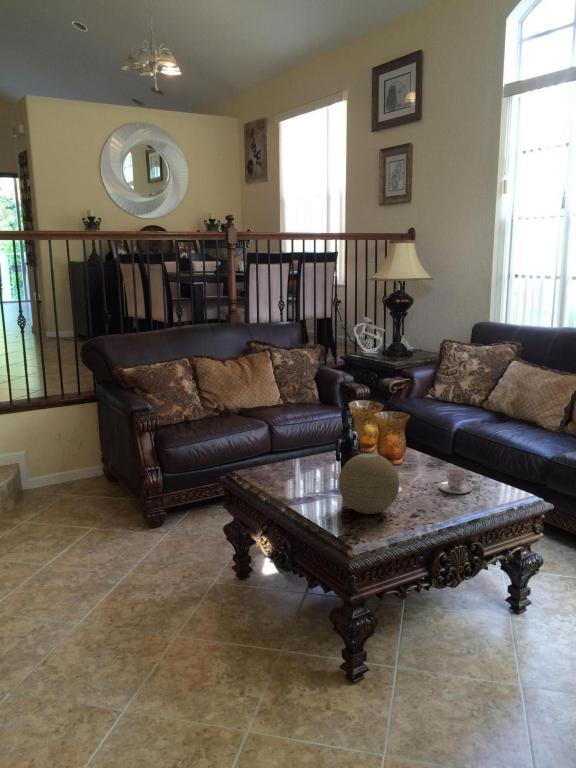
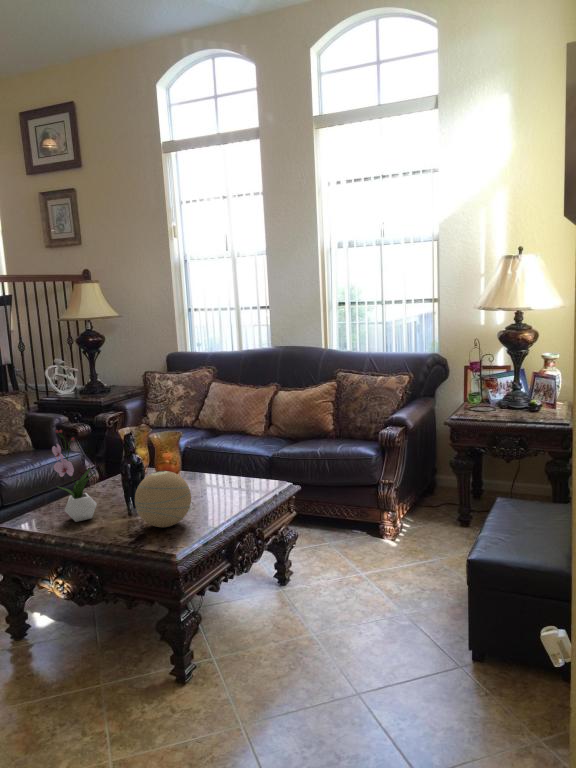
flower arrangement: none [281,390,318,484] -> present [52,430,97,522]
teacup: present [439,469,472,494] -> none [208,474,237,495]

